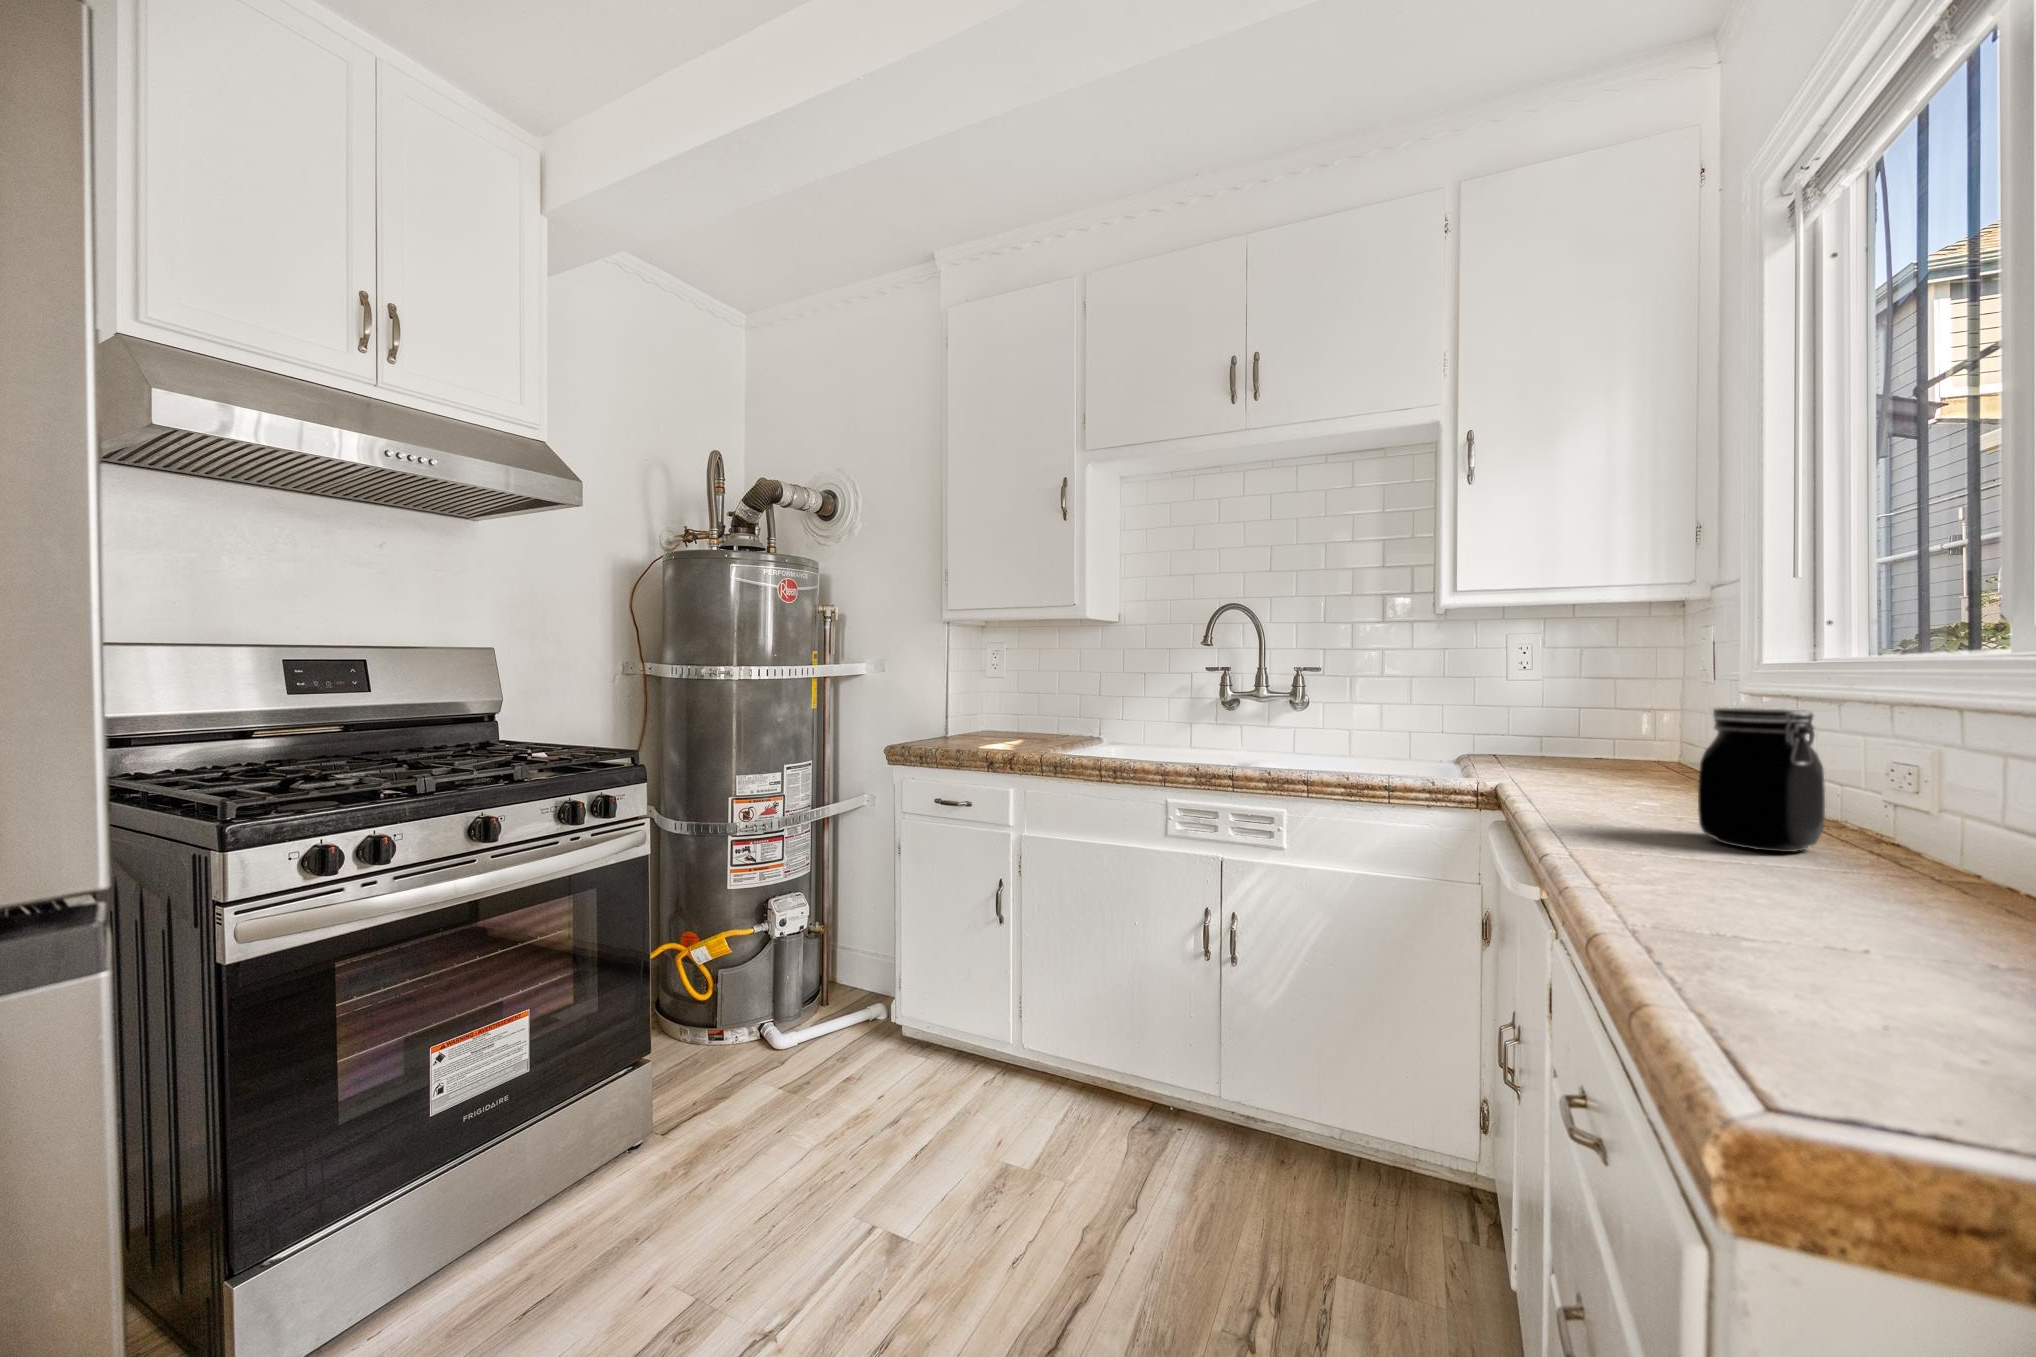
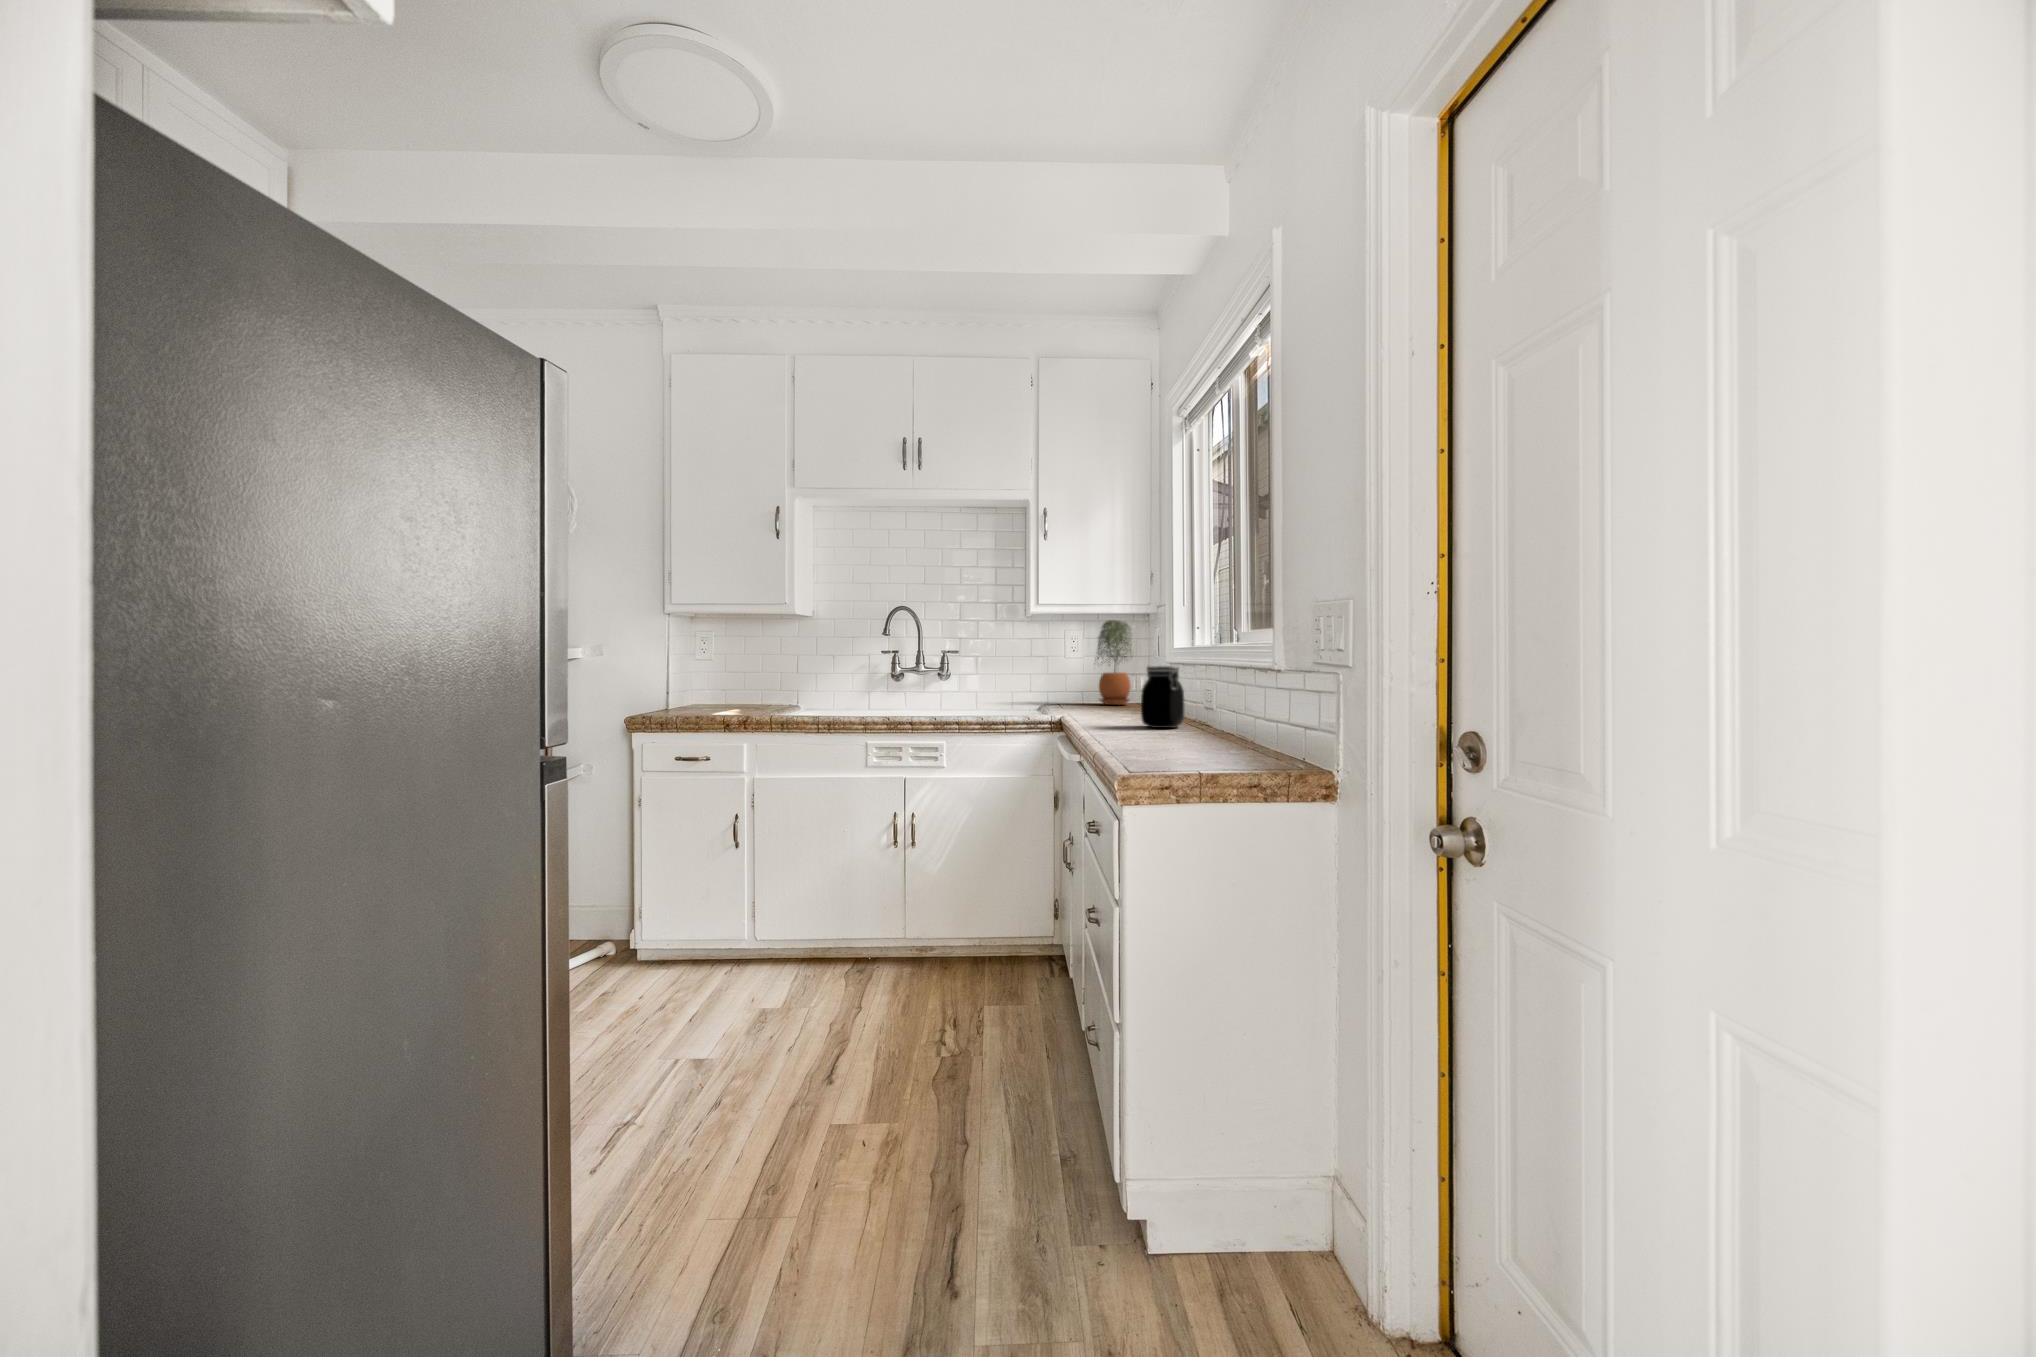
potted plant: none [1560,613,1641,759] -> present [1094,620,1132,705]

